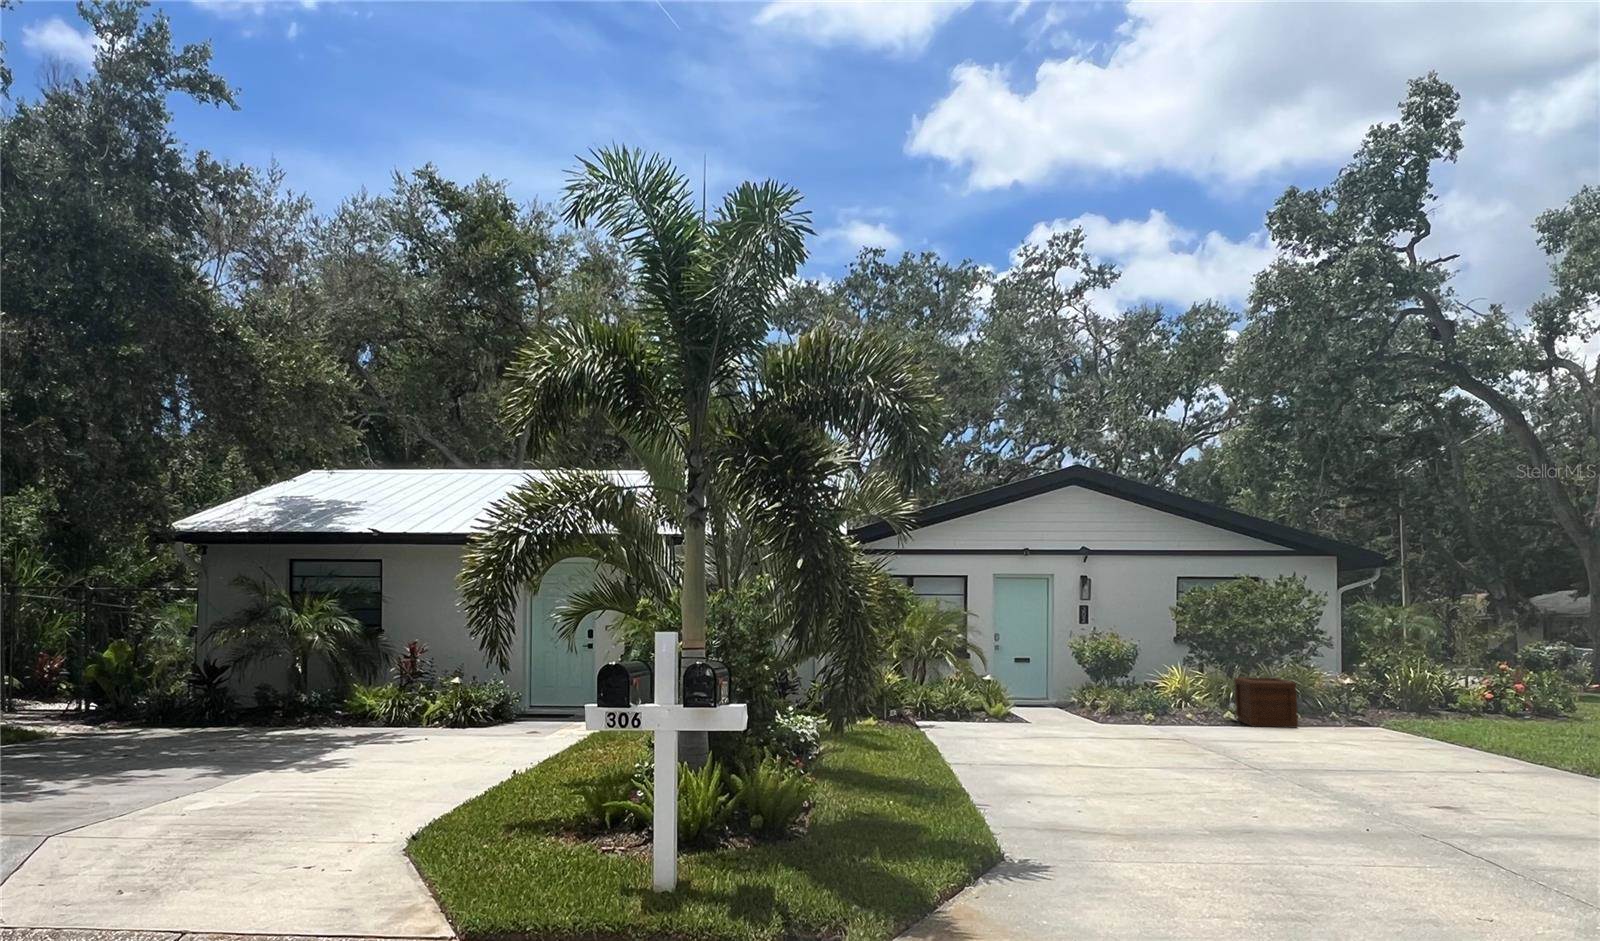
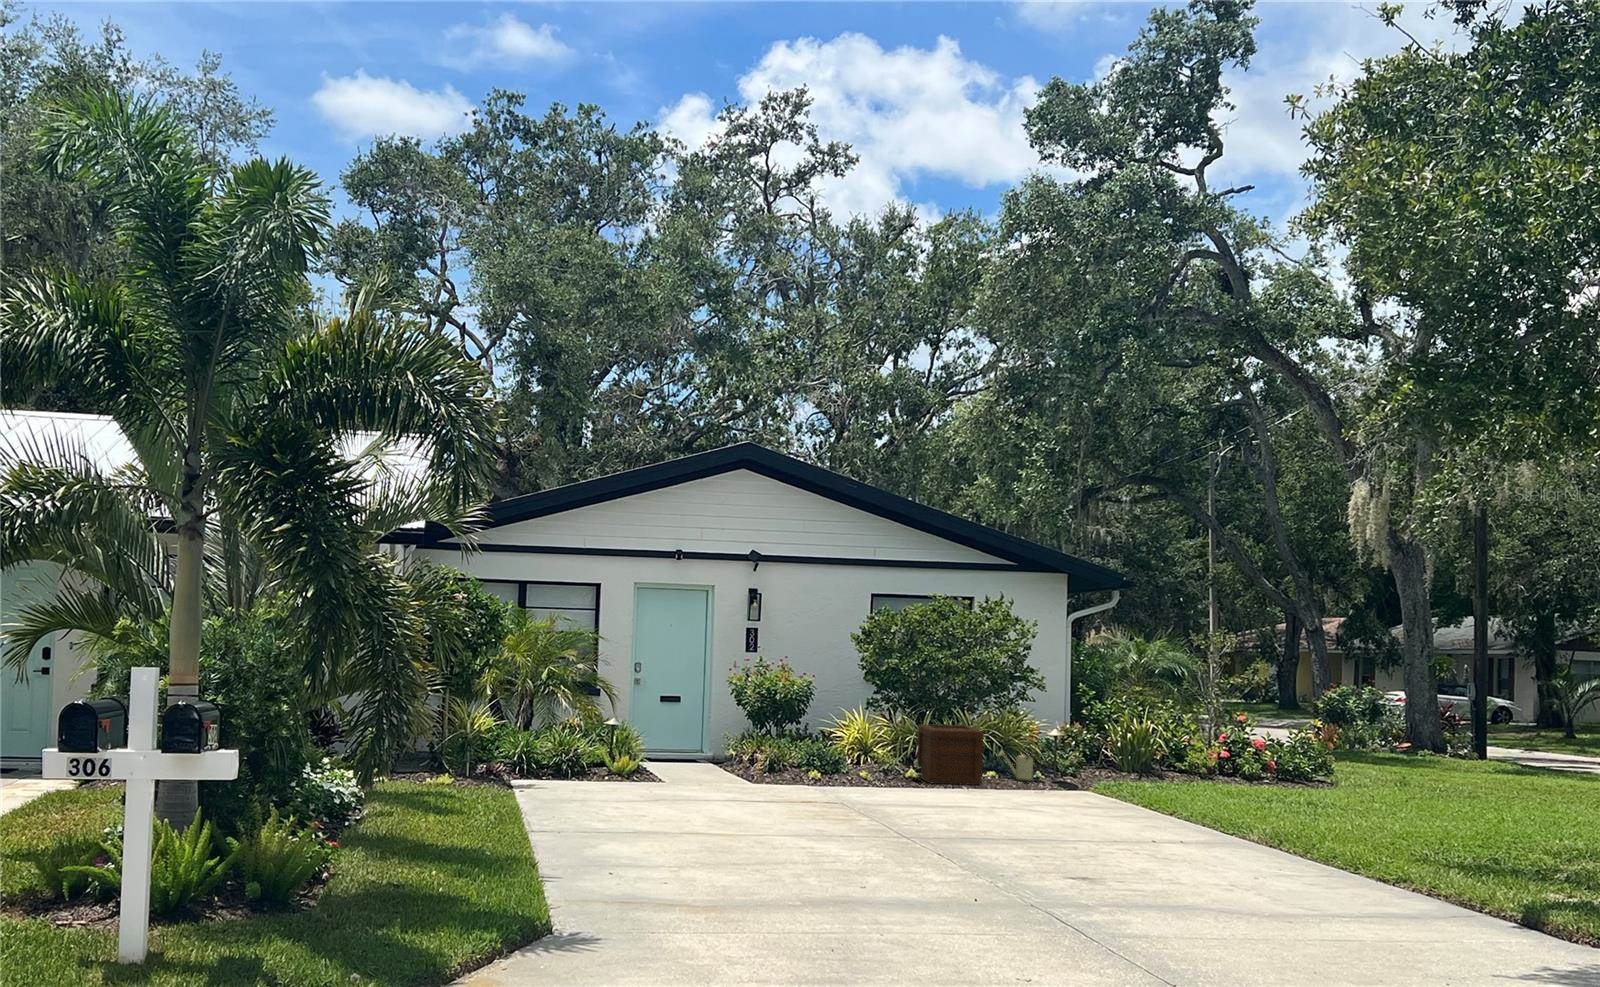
watering can: none [1307,696,1344,725] -> present [998,750,1033,782]

